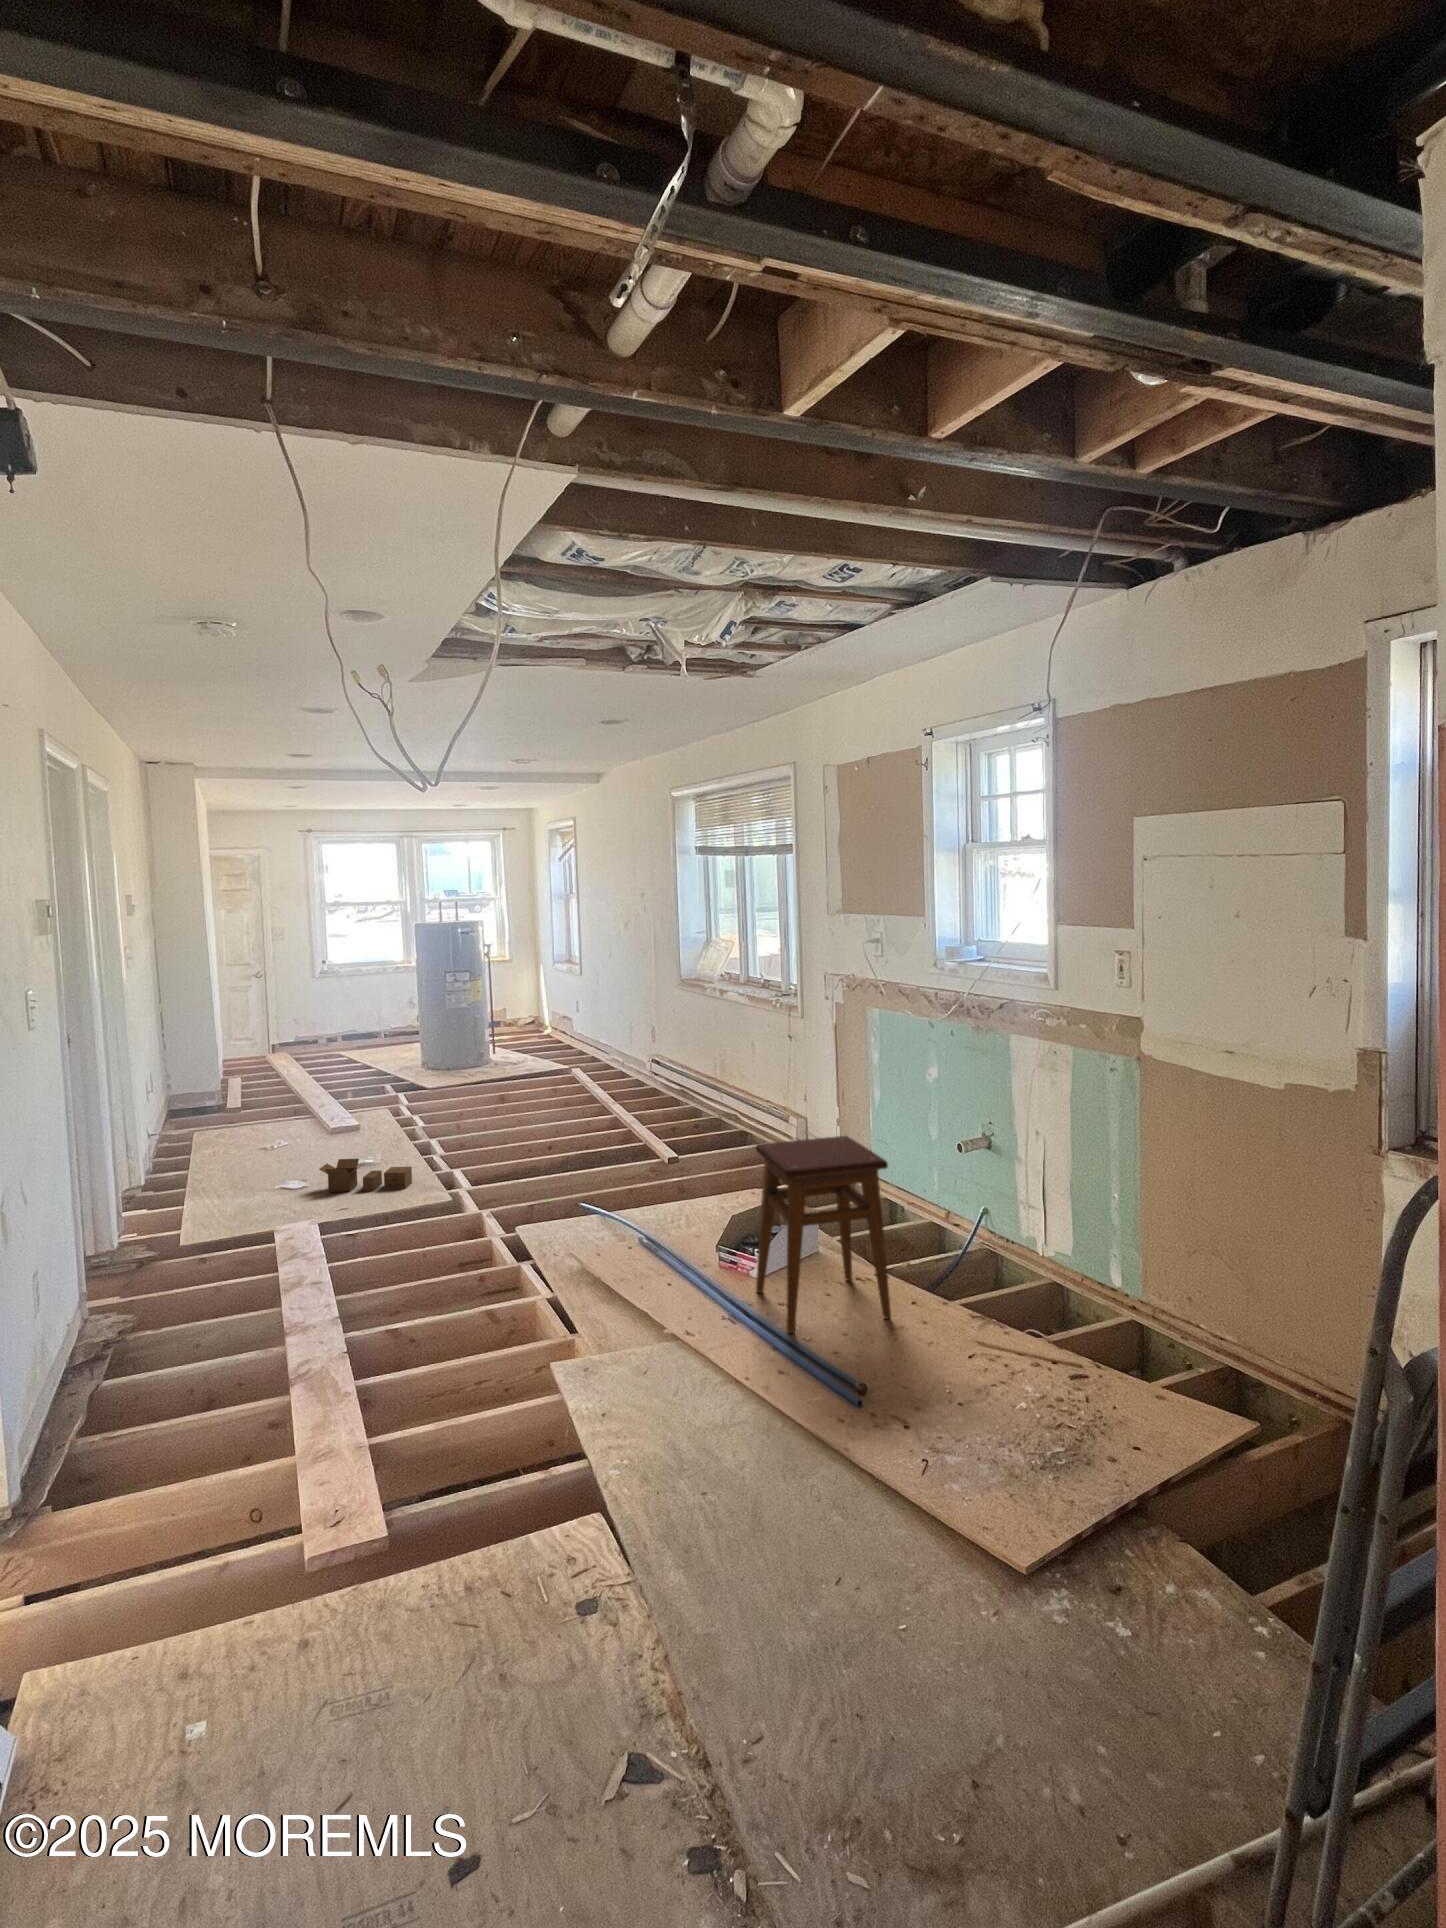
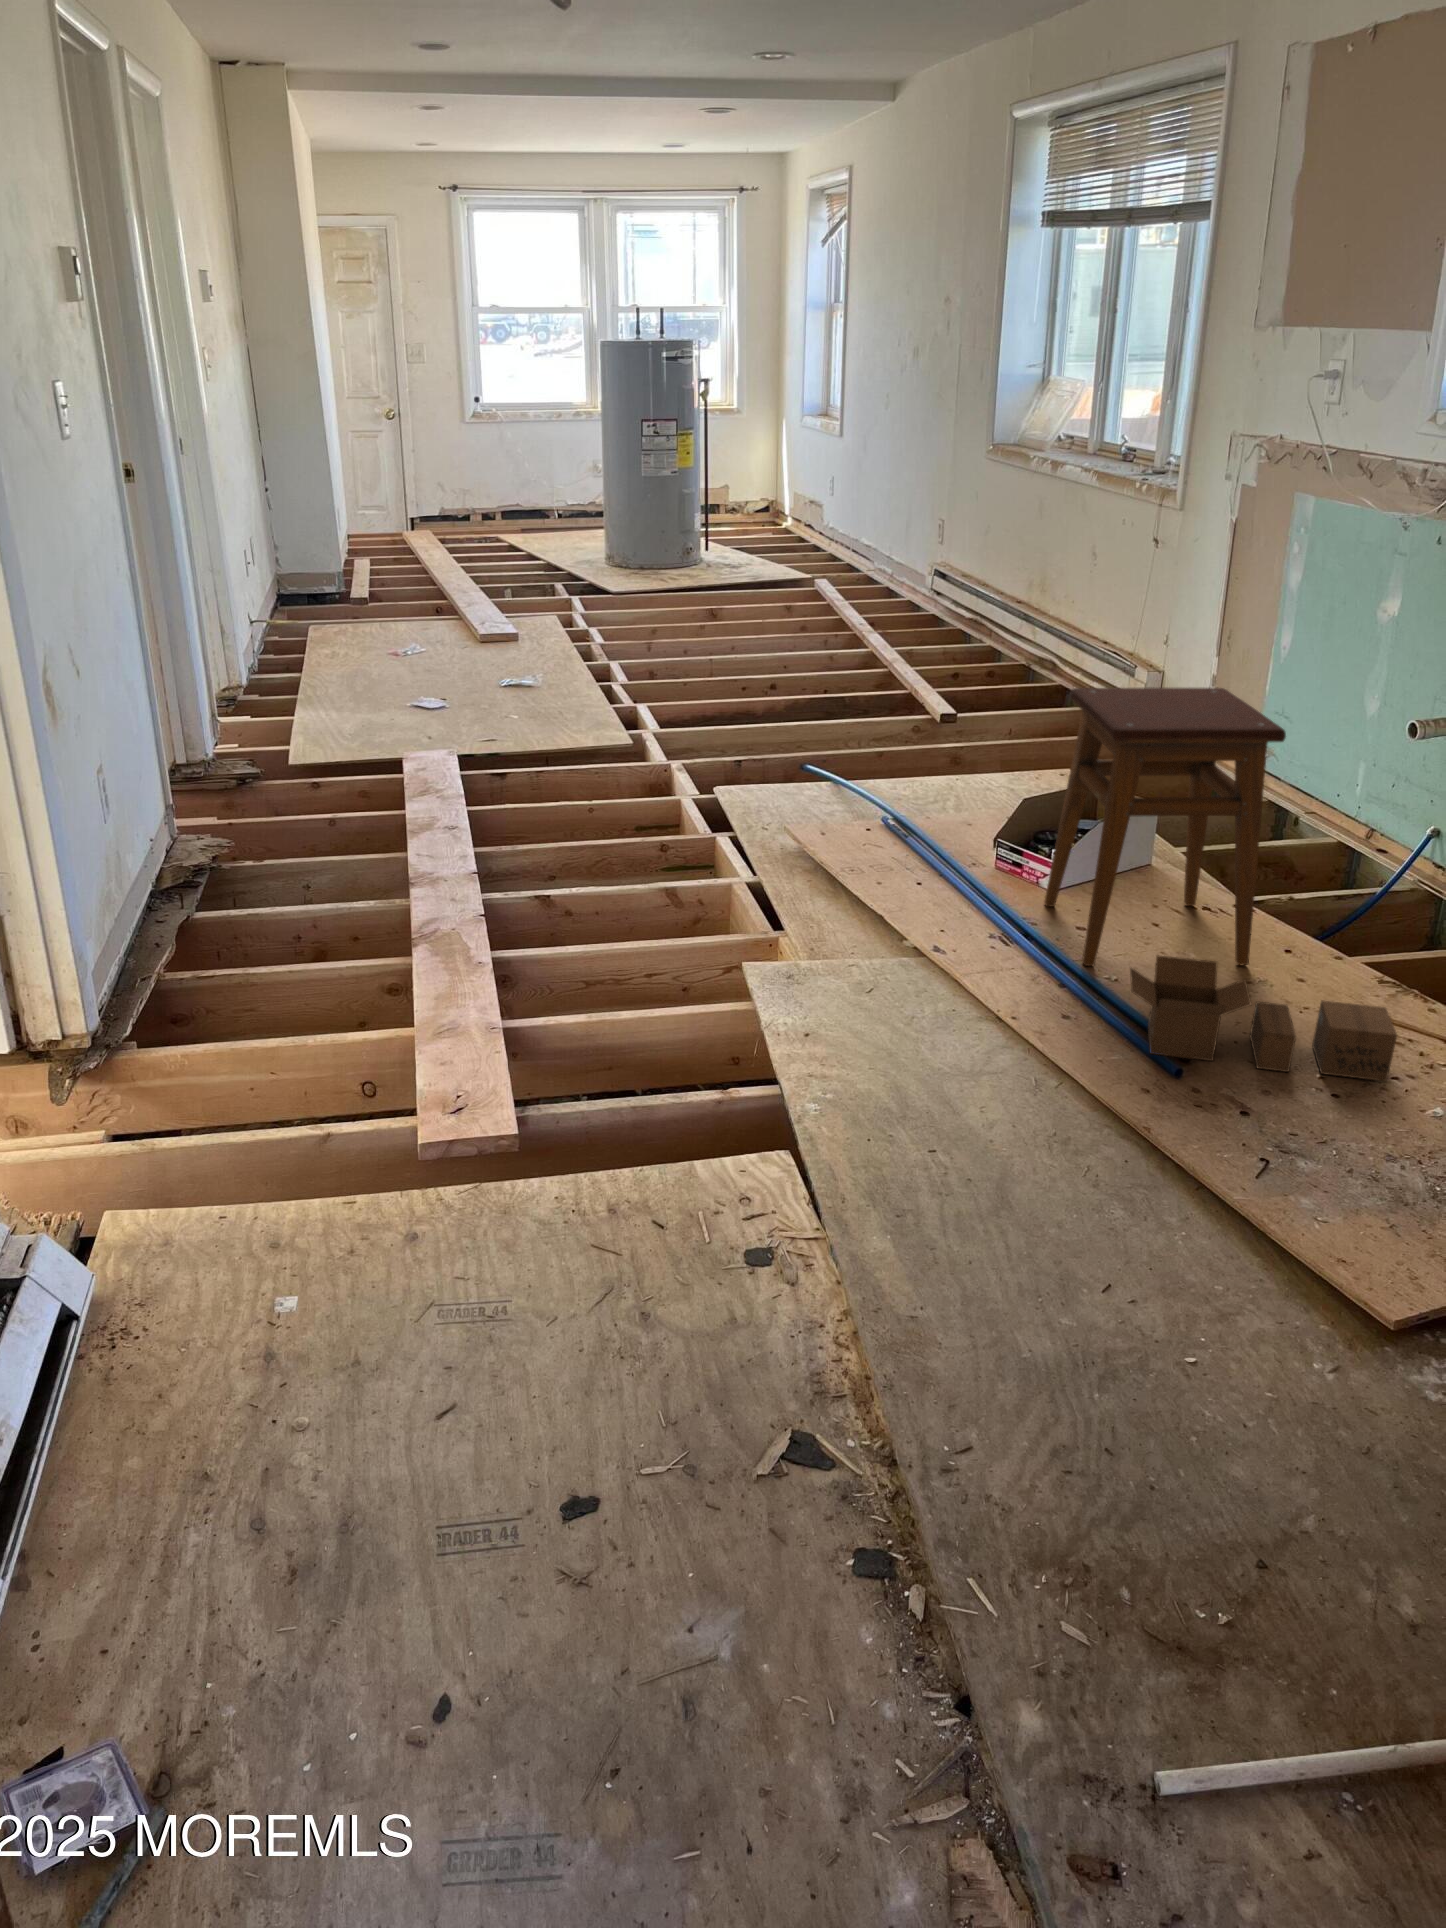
cardboard box: present [319,1159,412,1192] -> present [1130,955,1397,1081]

